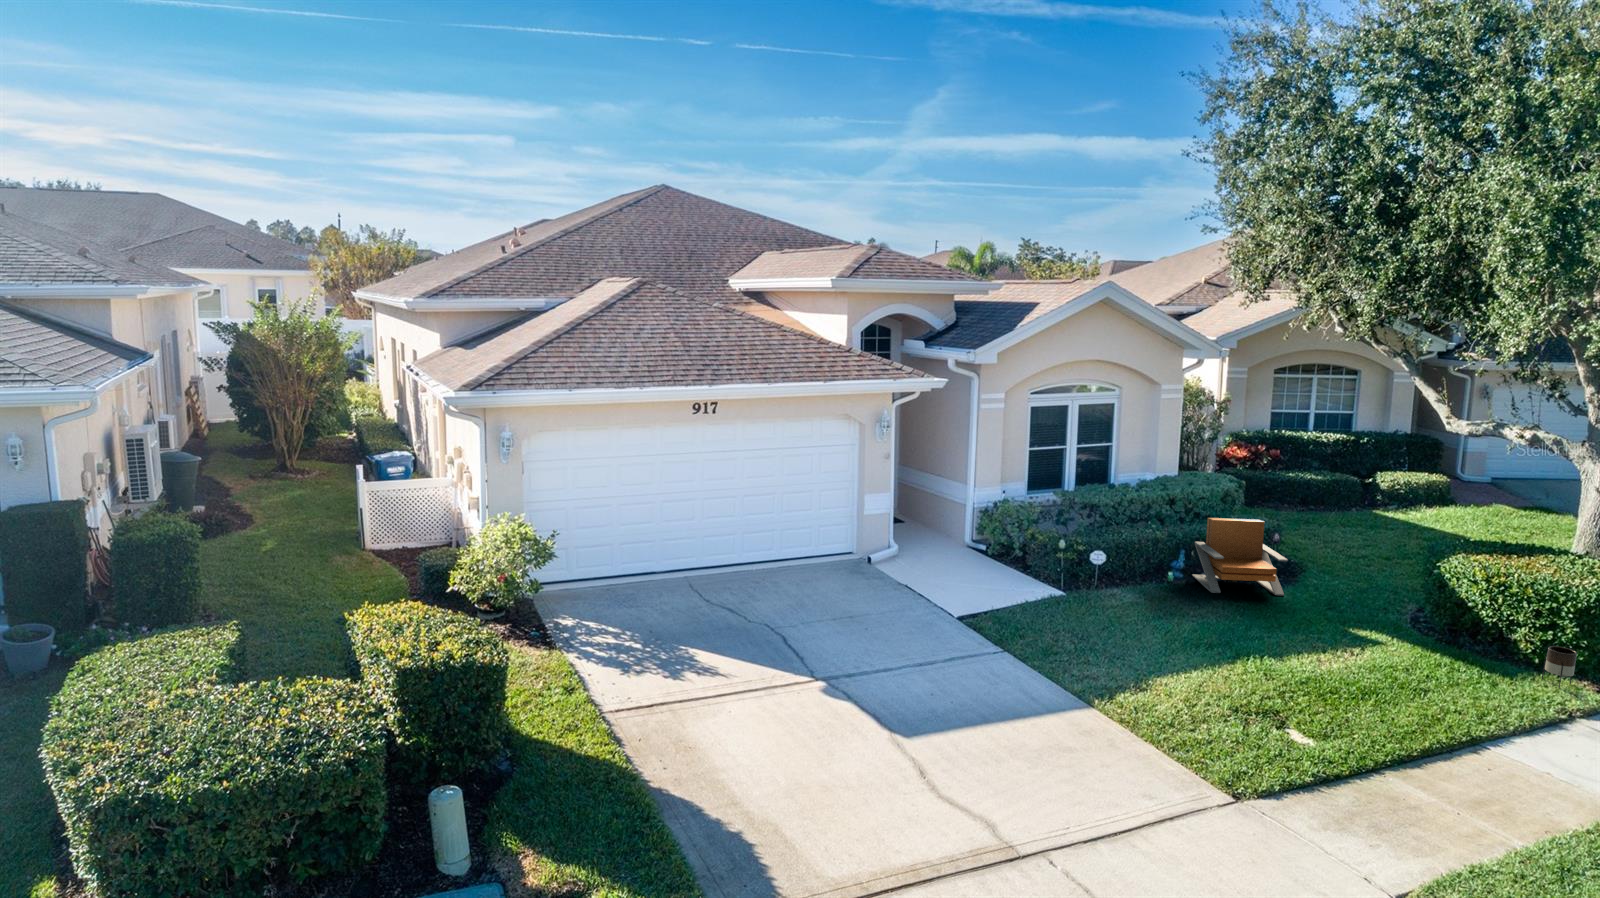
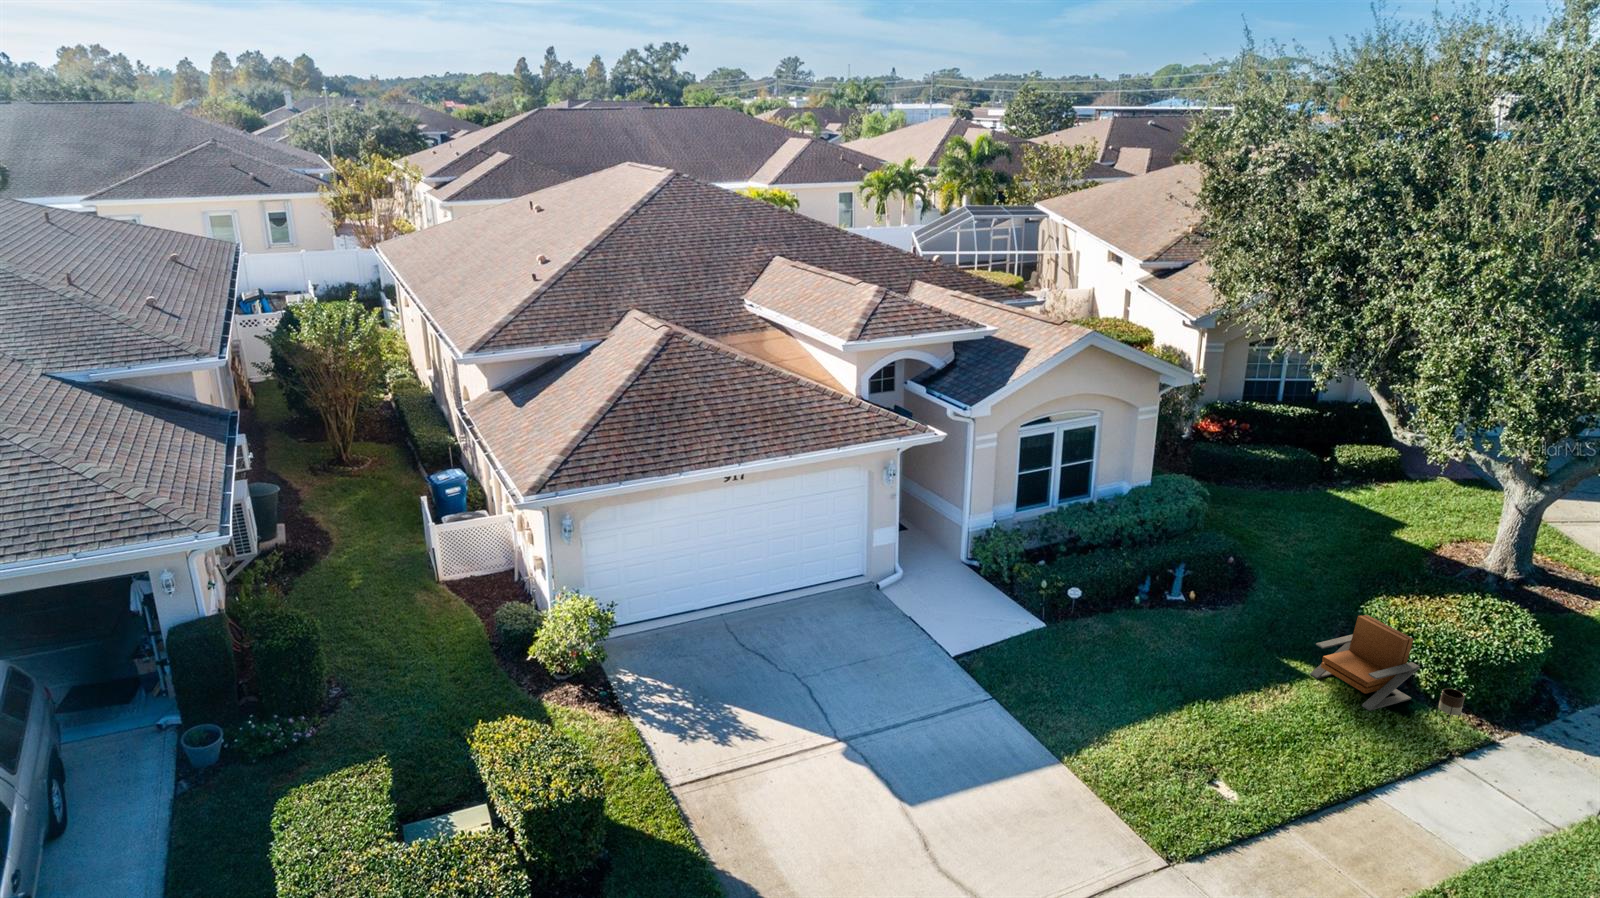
lounge chair: present [1192,518,1288,595] -> present [1310,615,1420,711]

